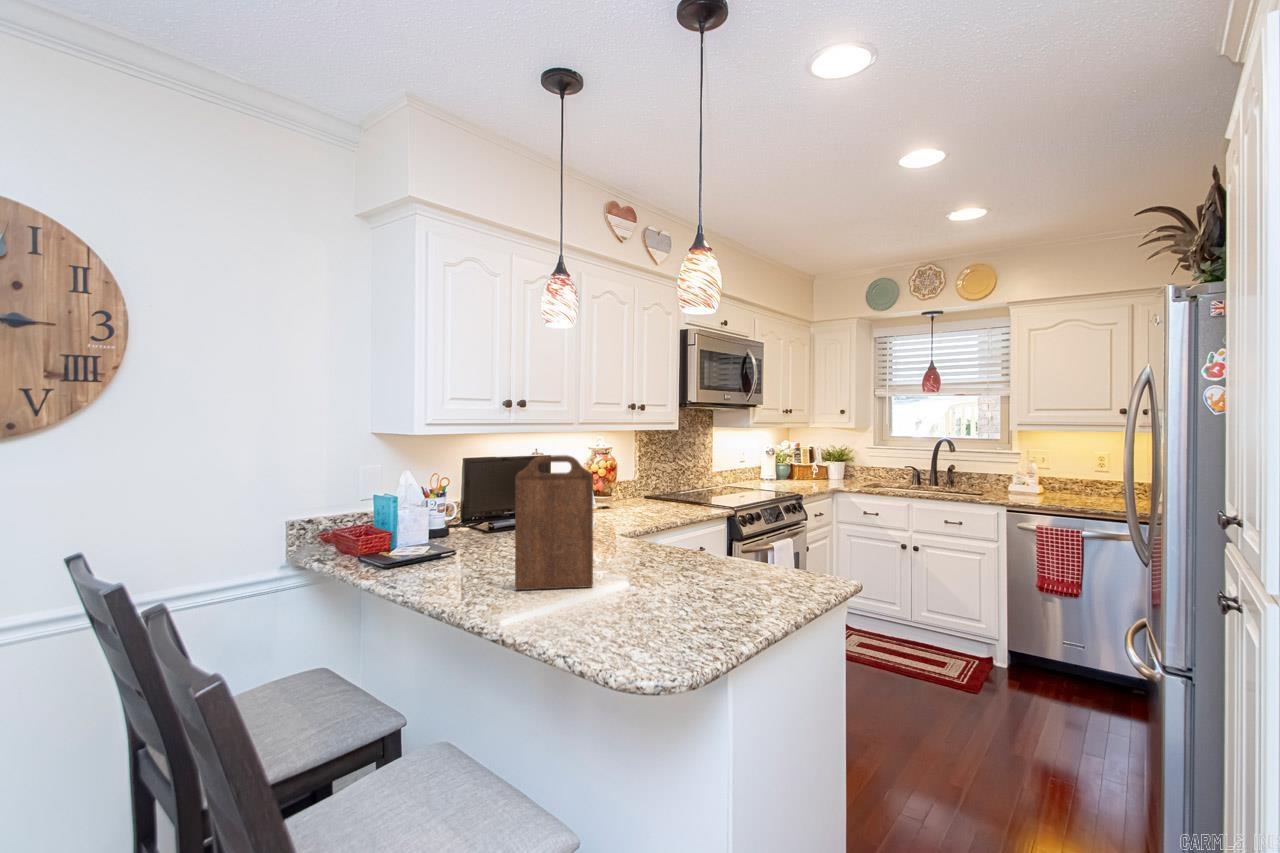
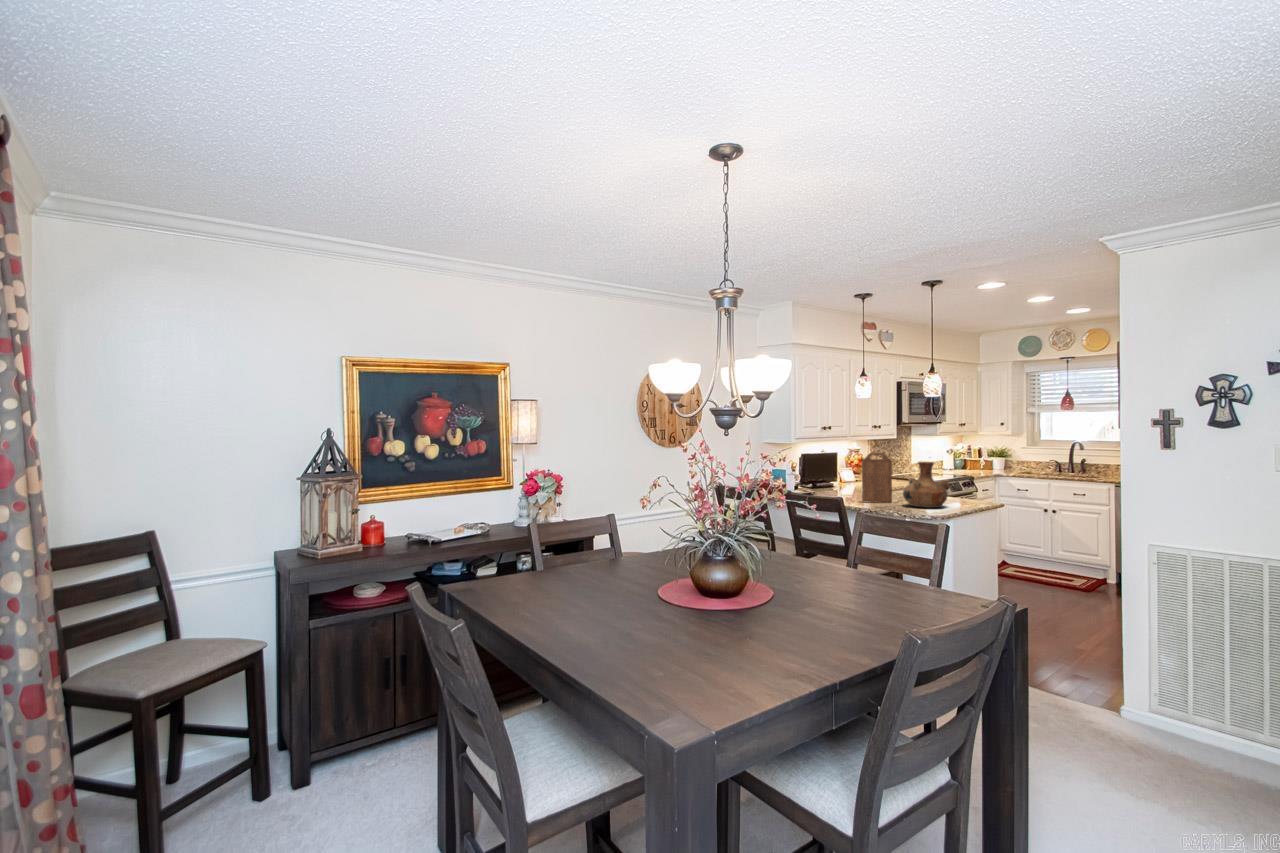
vase: none [602,481,725,624] -> present [903,462,949,508]

